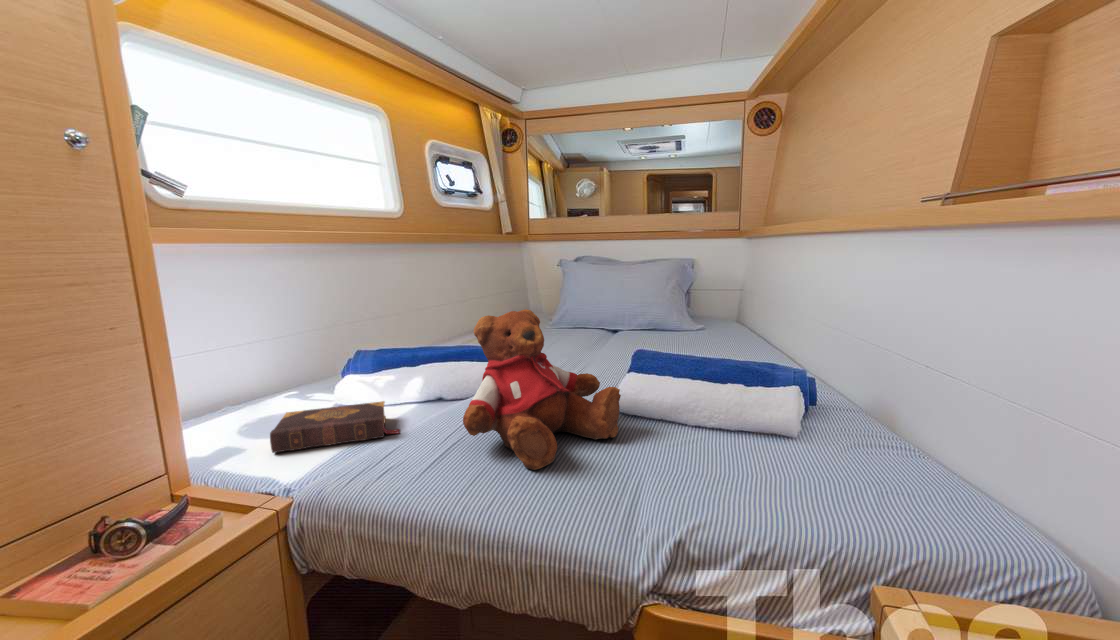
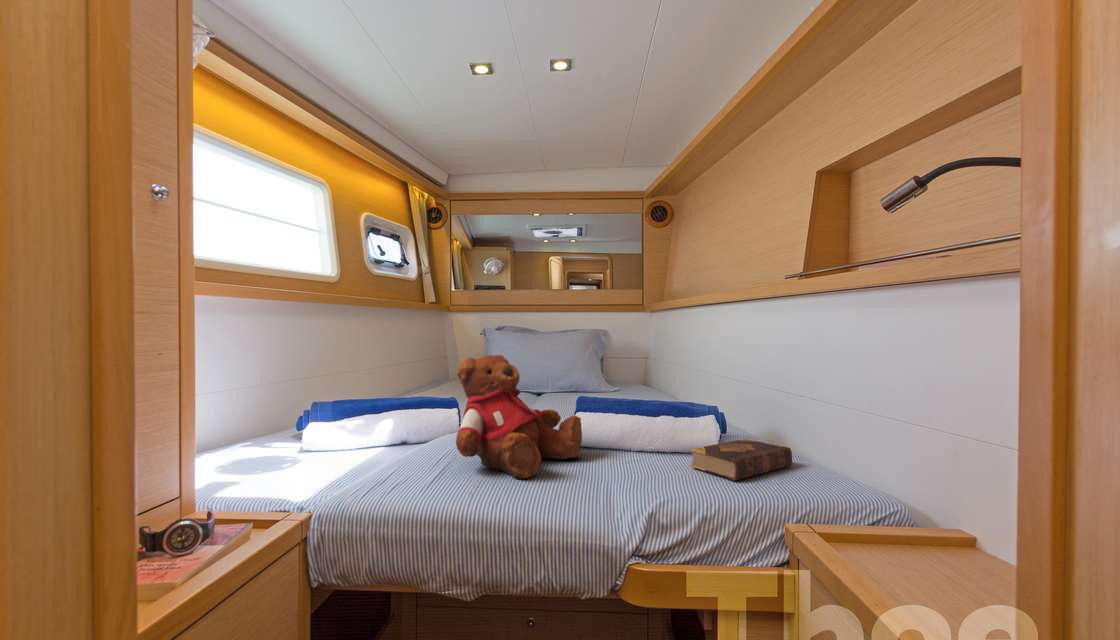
book: present [270,401,399,453] -> present [690,439,792,481]

